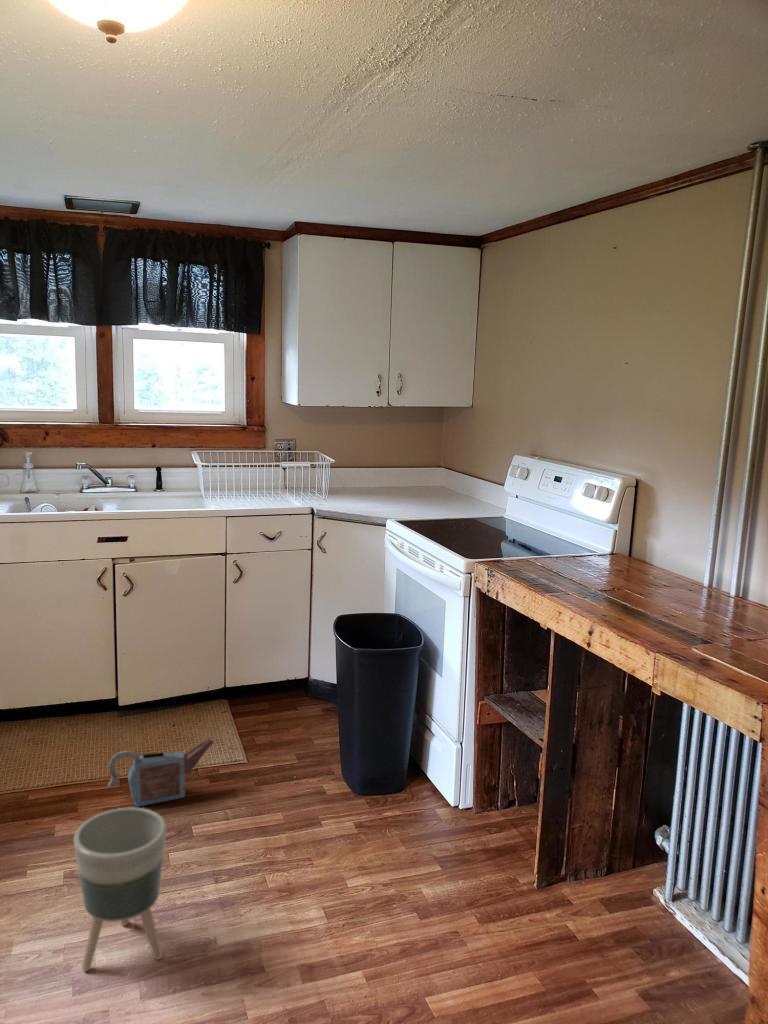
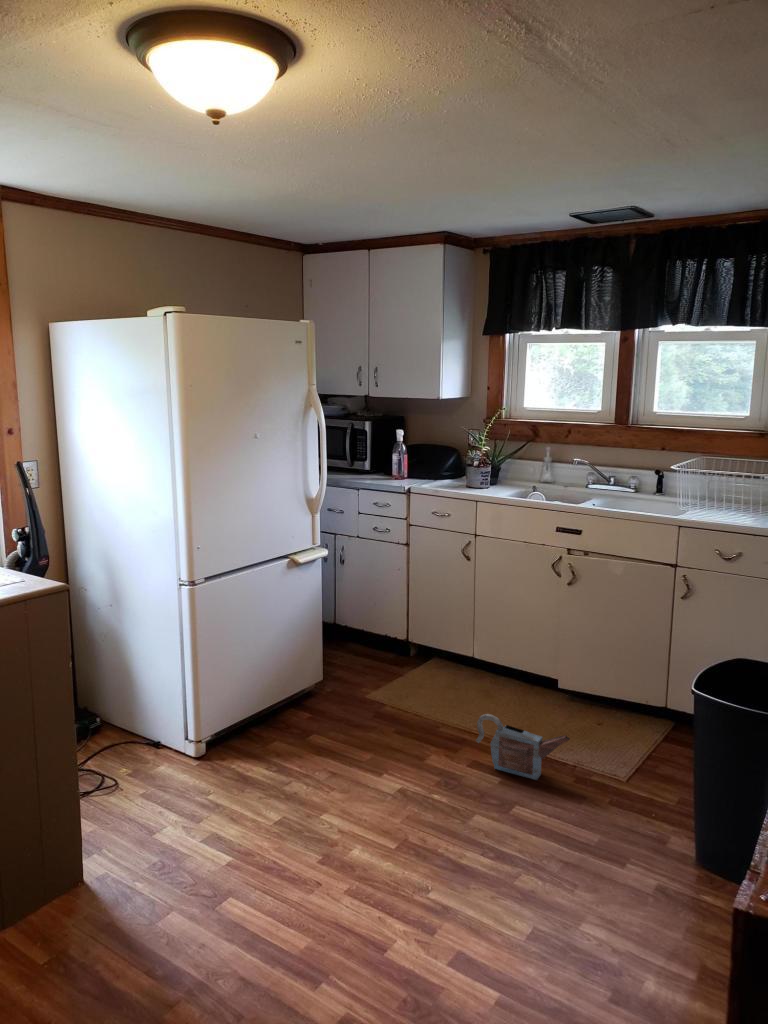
planter: present [74,807,166,971] -> none [337,738,410,876]

